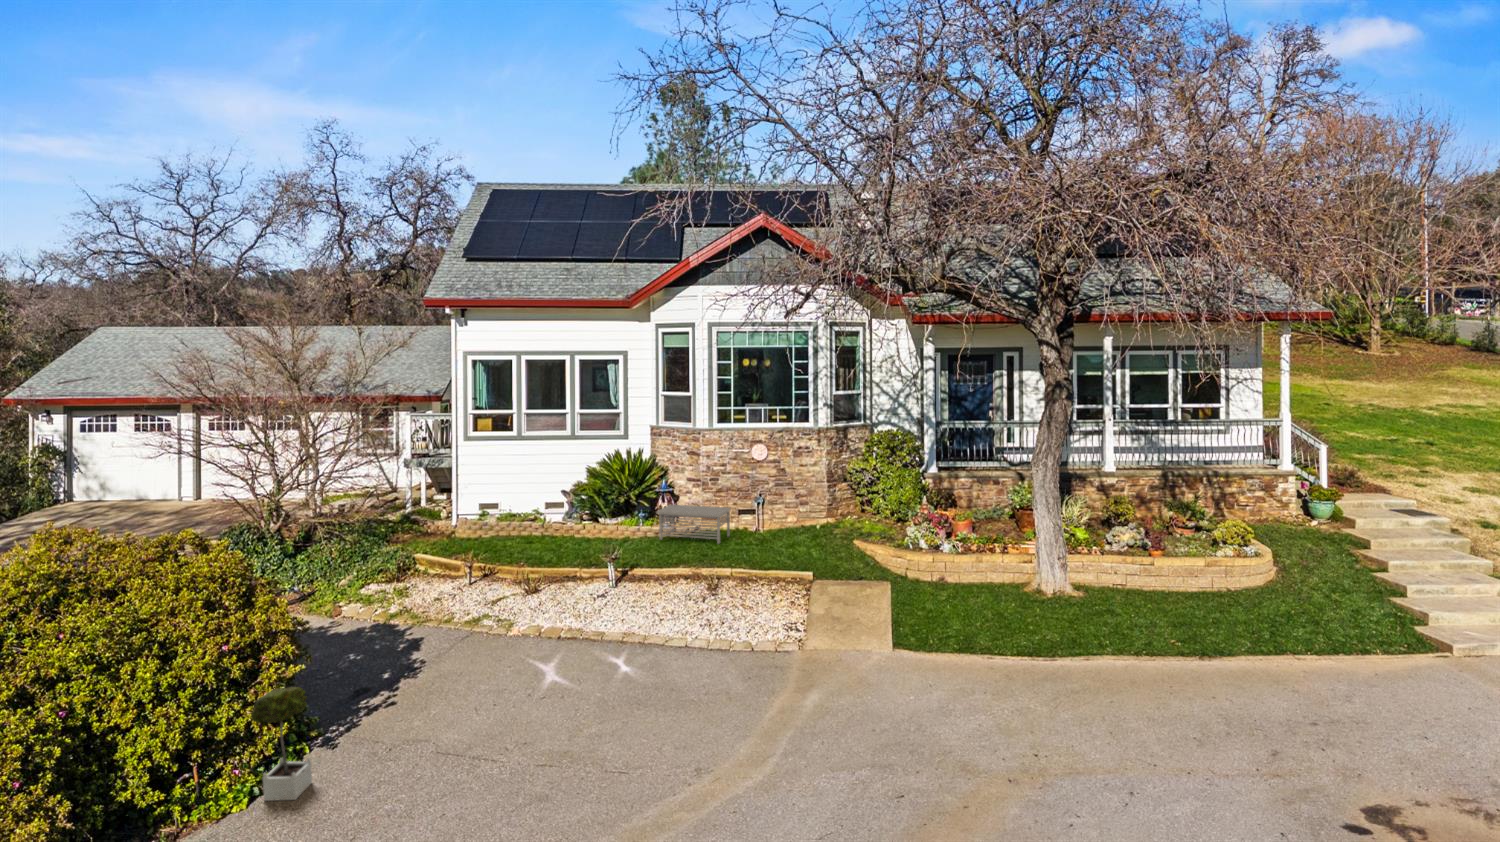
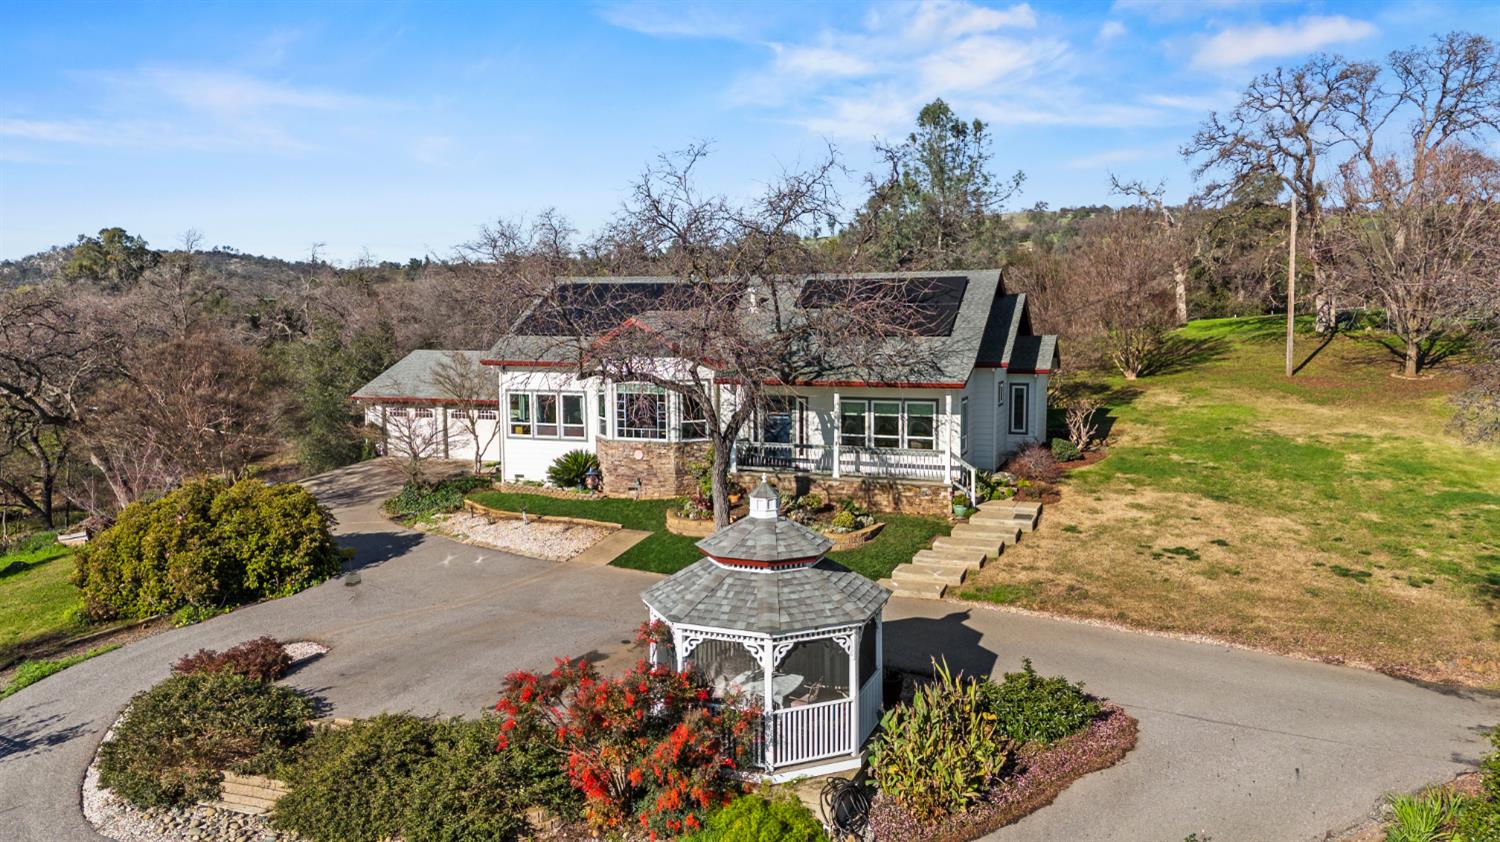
storage bench: present [656,505,731,544] -> none [584,481,624,505]

